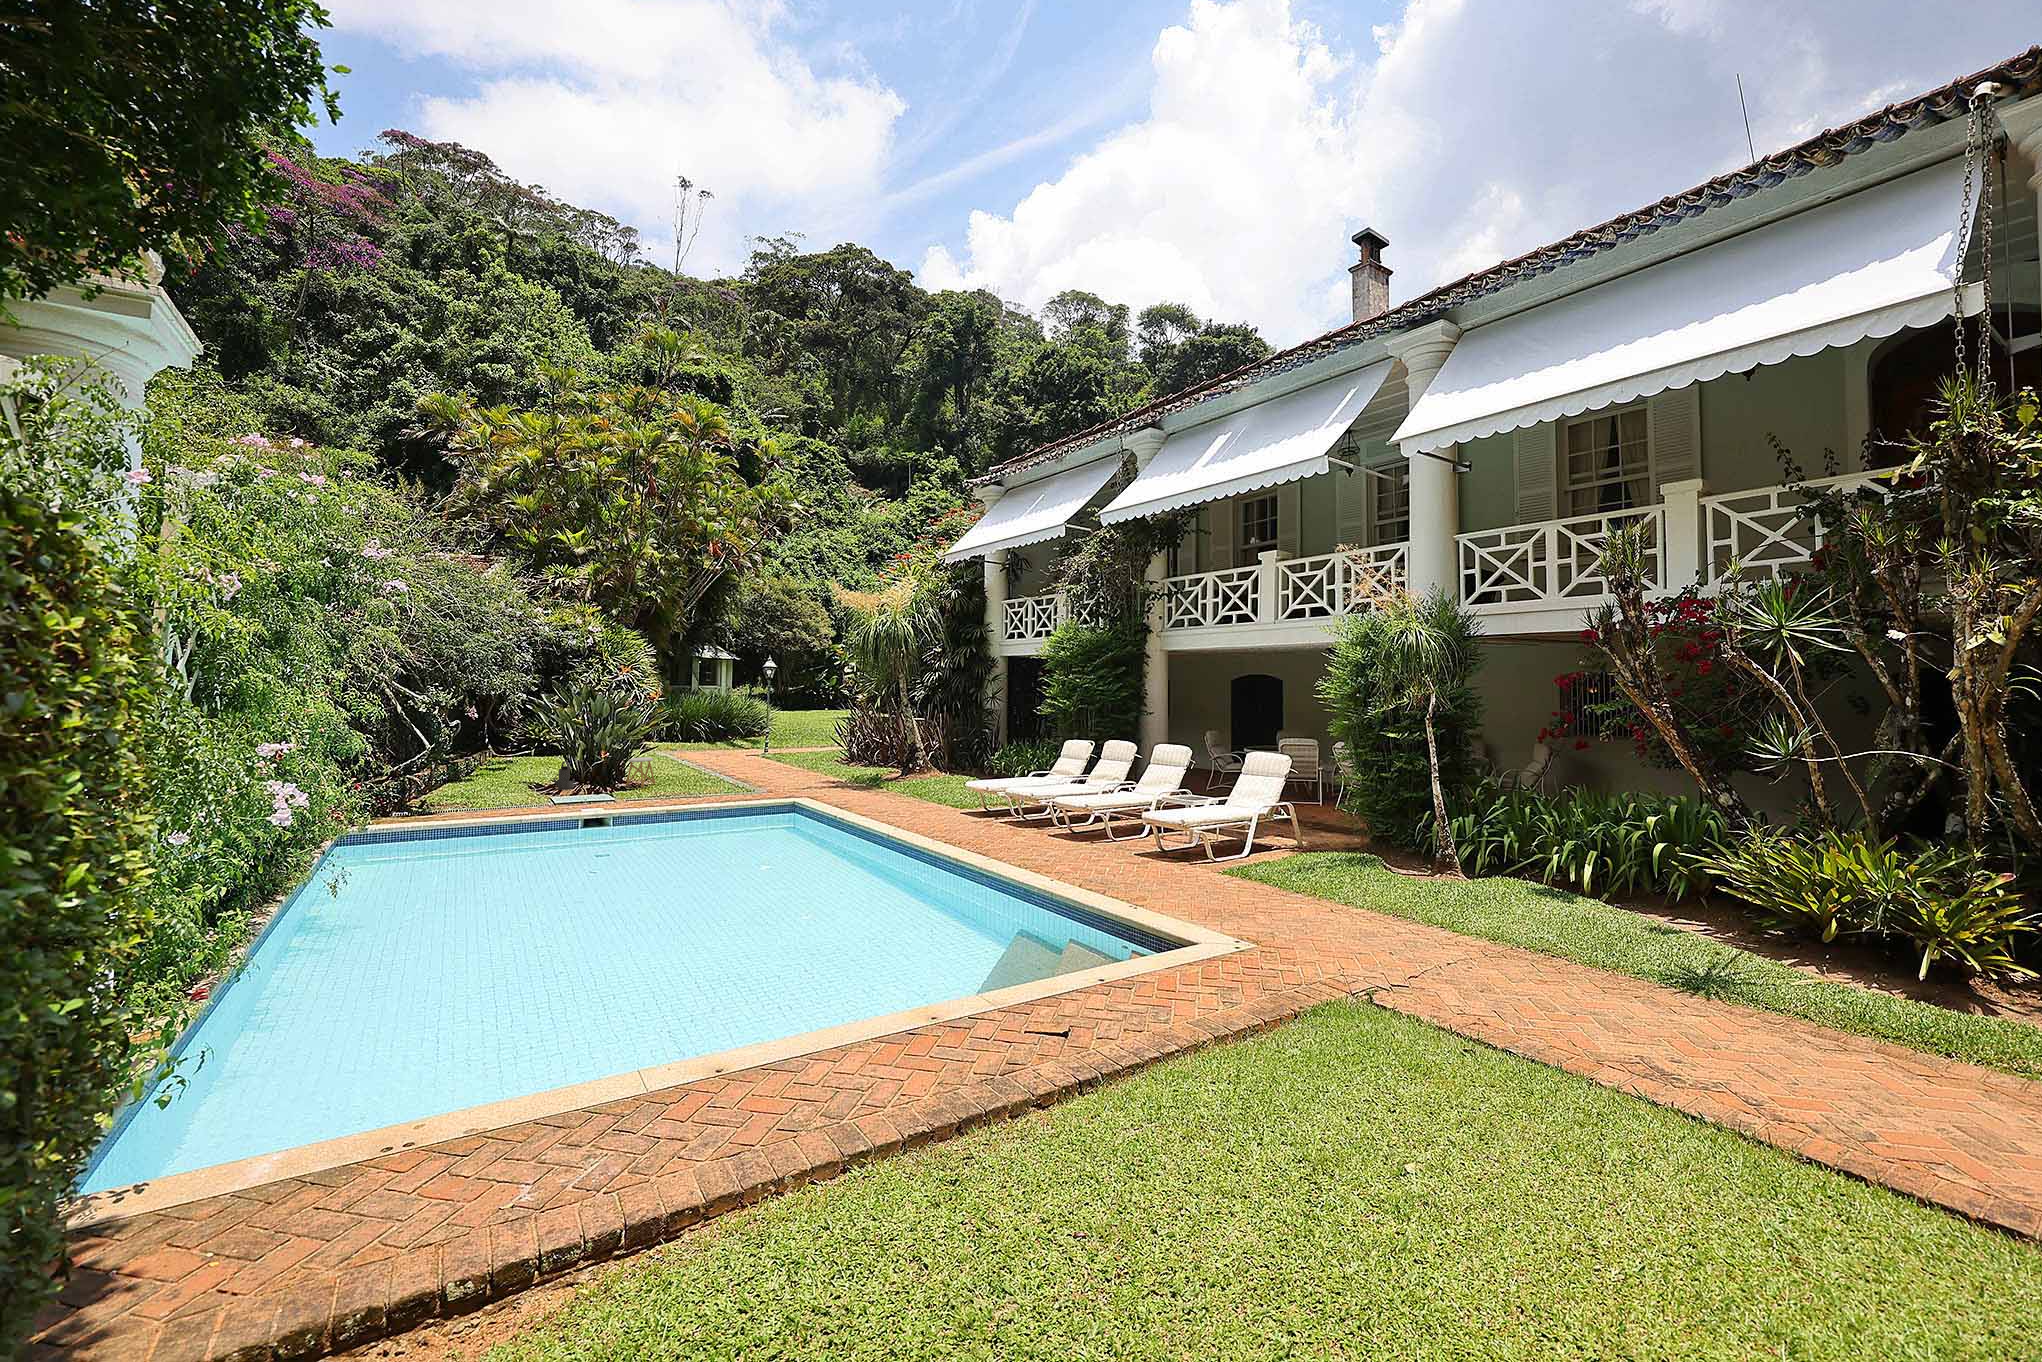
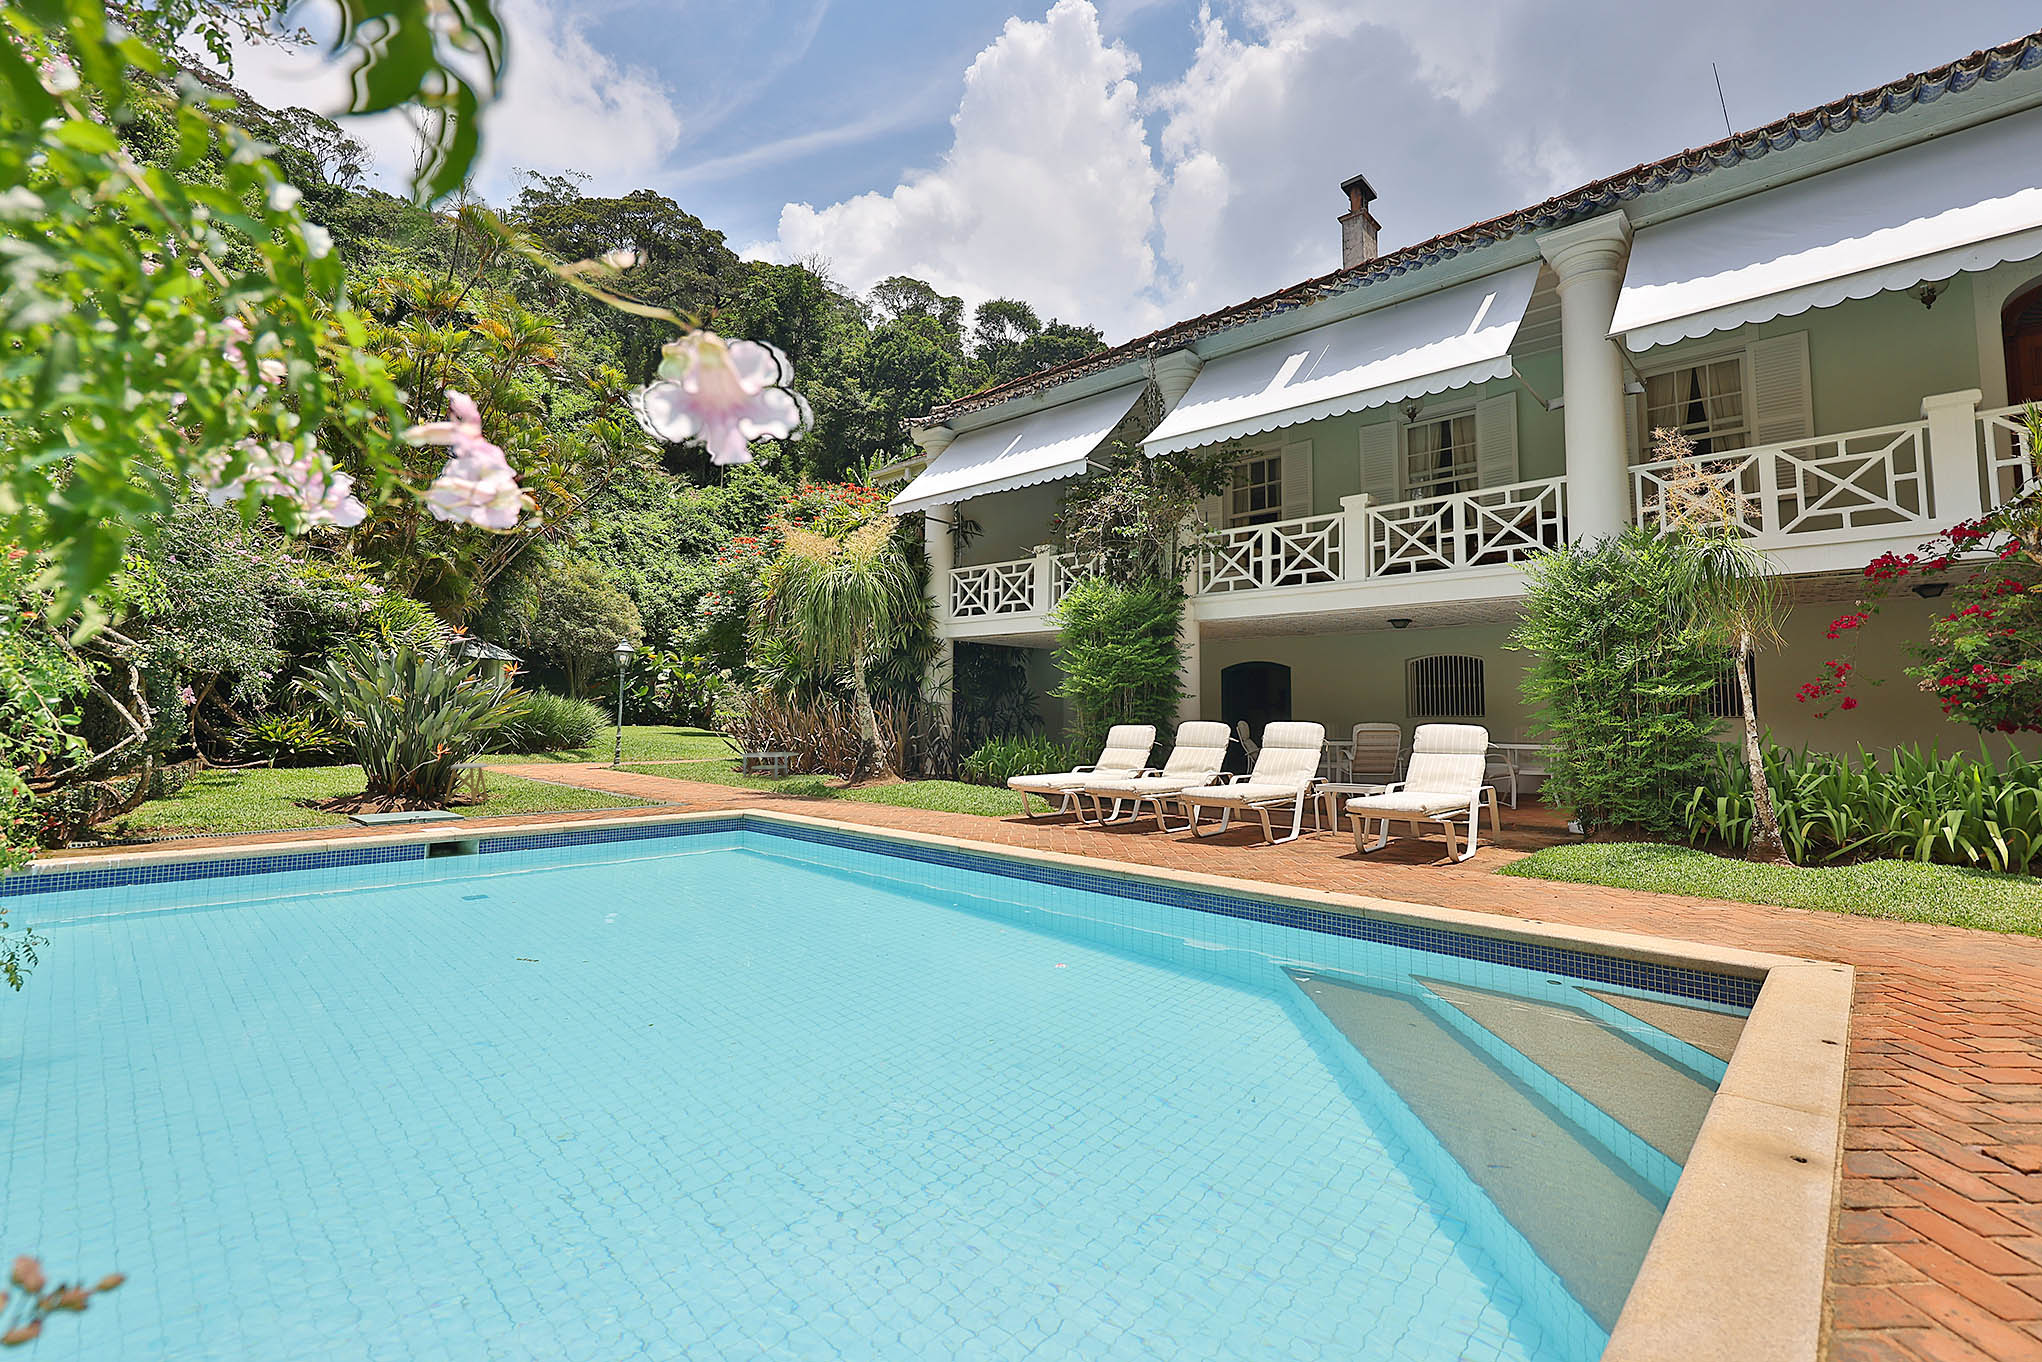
round table: none [851,744,898,767] -> present [739,752,799,780]
watering can: present [554,761,575,790] -> none [333,768,384,810]

